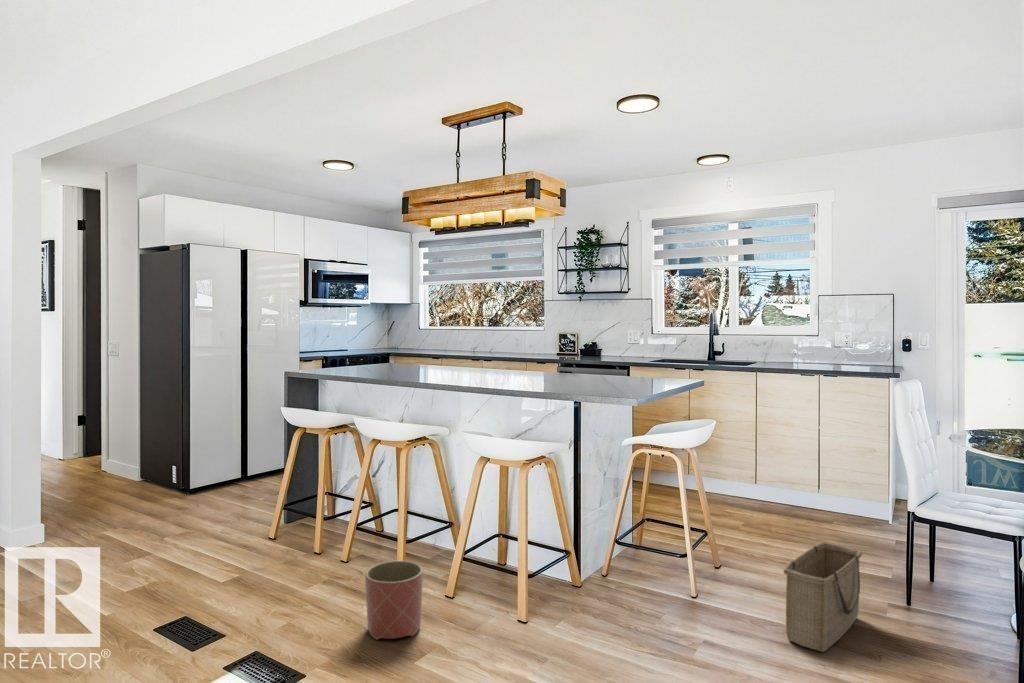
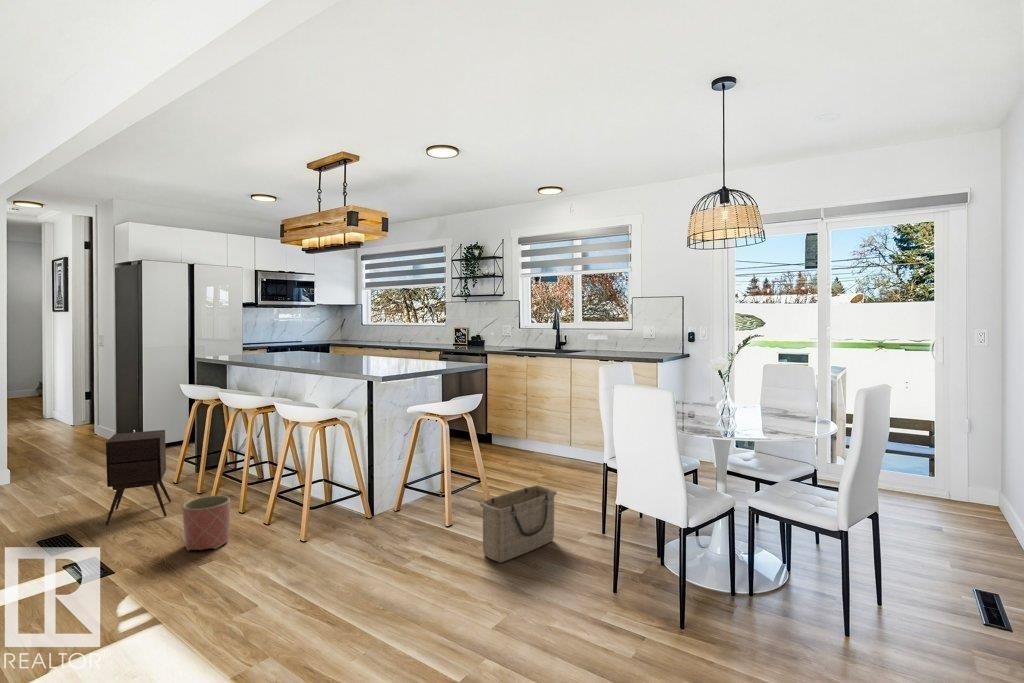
side table: none [221,469,301,602] -> present [106,430,171,525]

